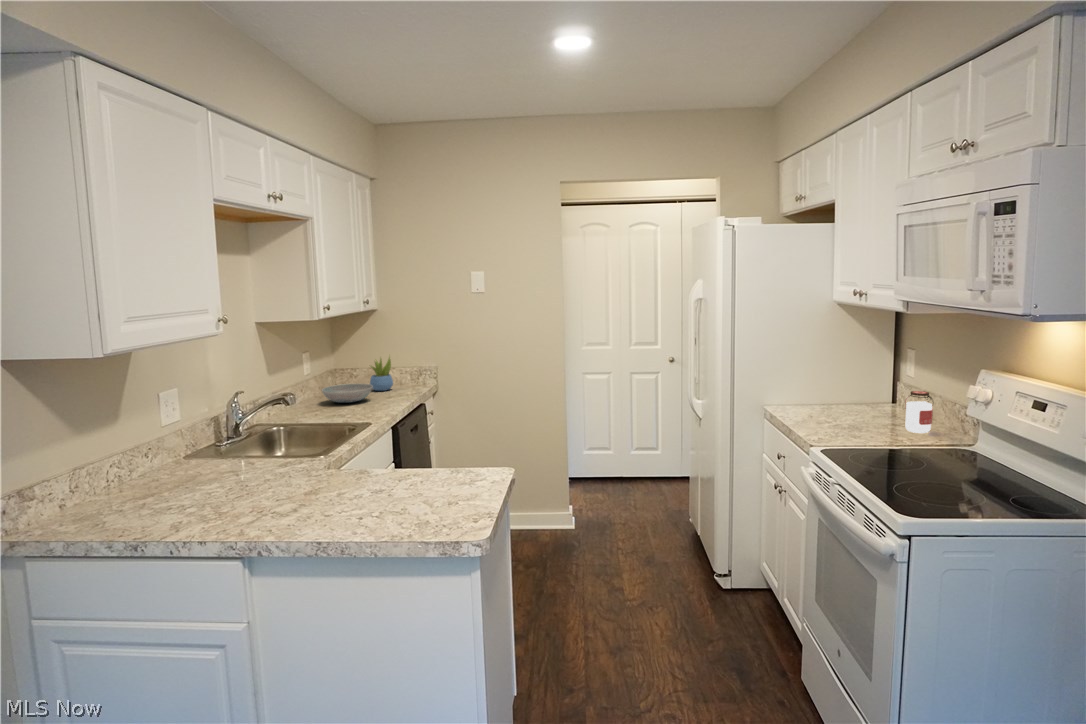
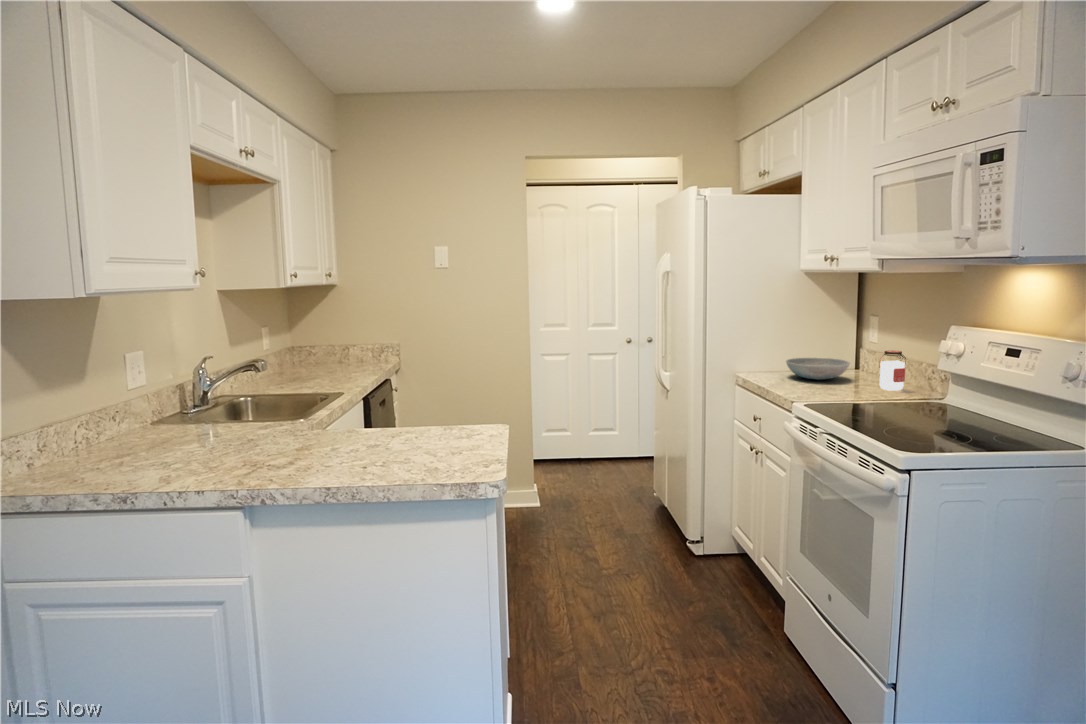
succulent plant: present [370,357,393,391] -> none [332,329,357,367]
dish: present [322,383,373,403] -> present [786,357,850,380]

